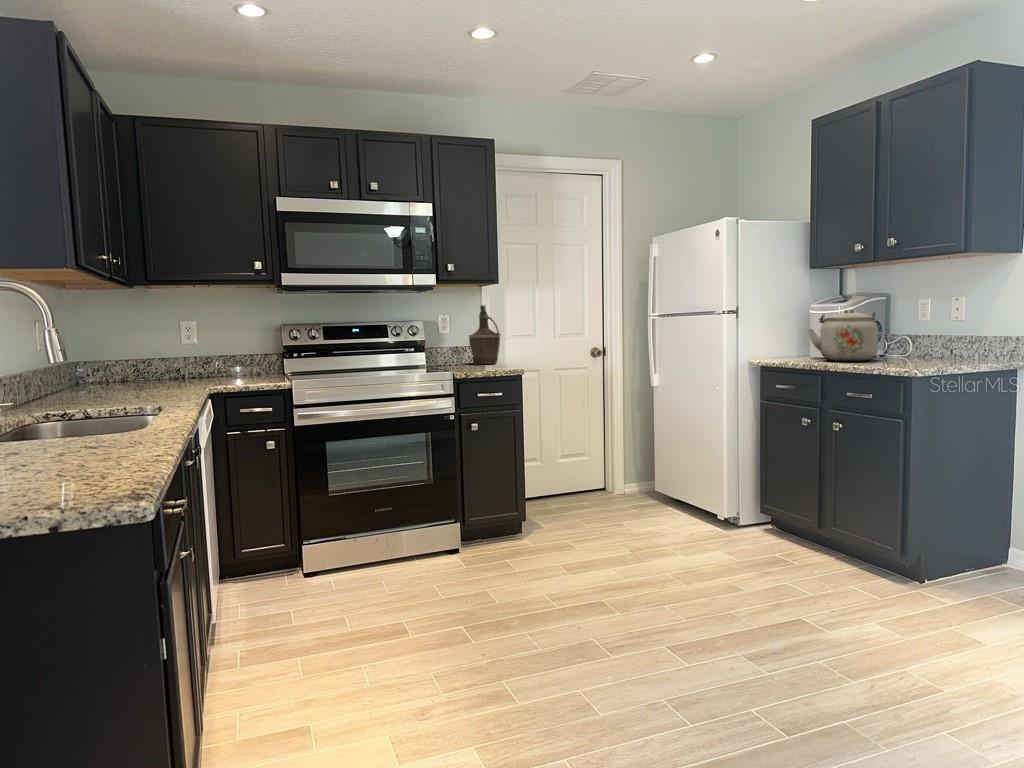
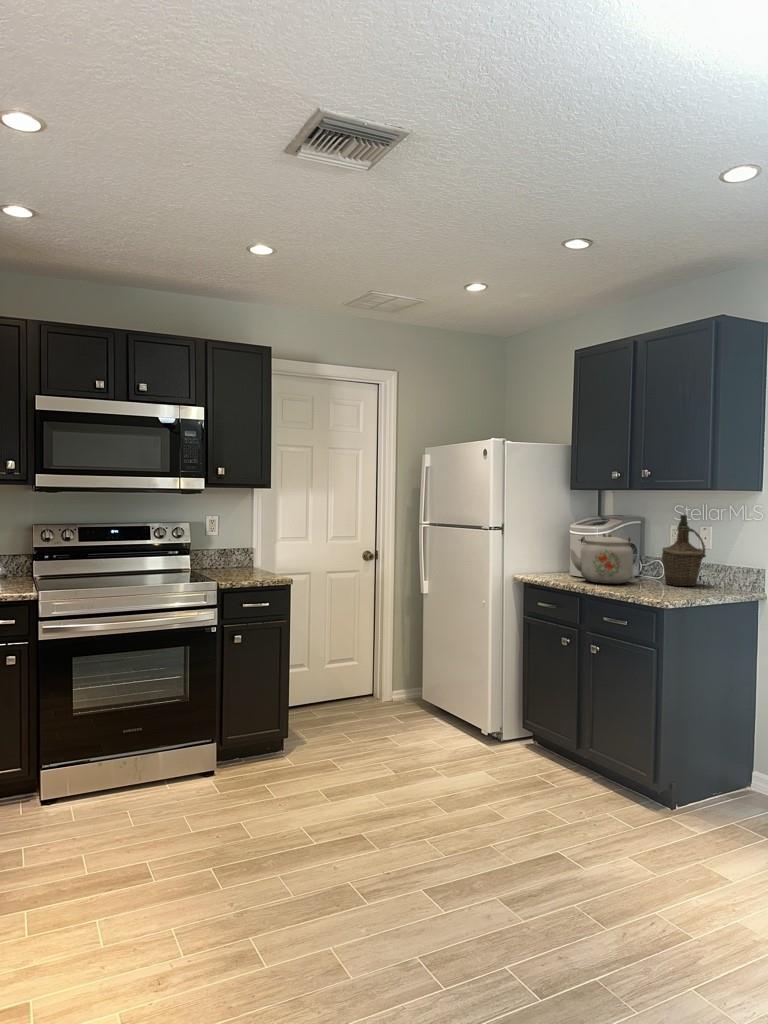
bottle: present [469,305,500,364] -> present [662,515,706,586]

